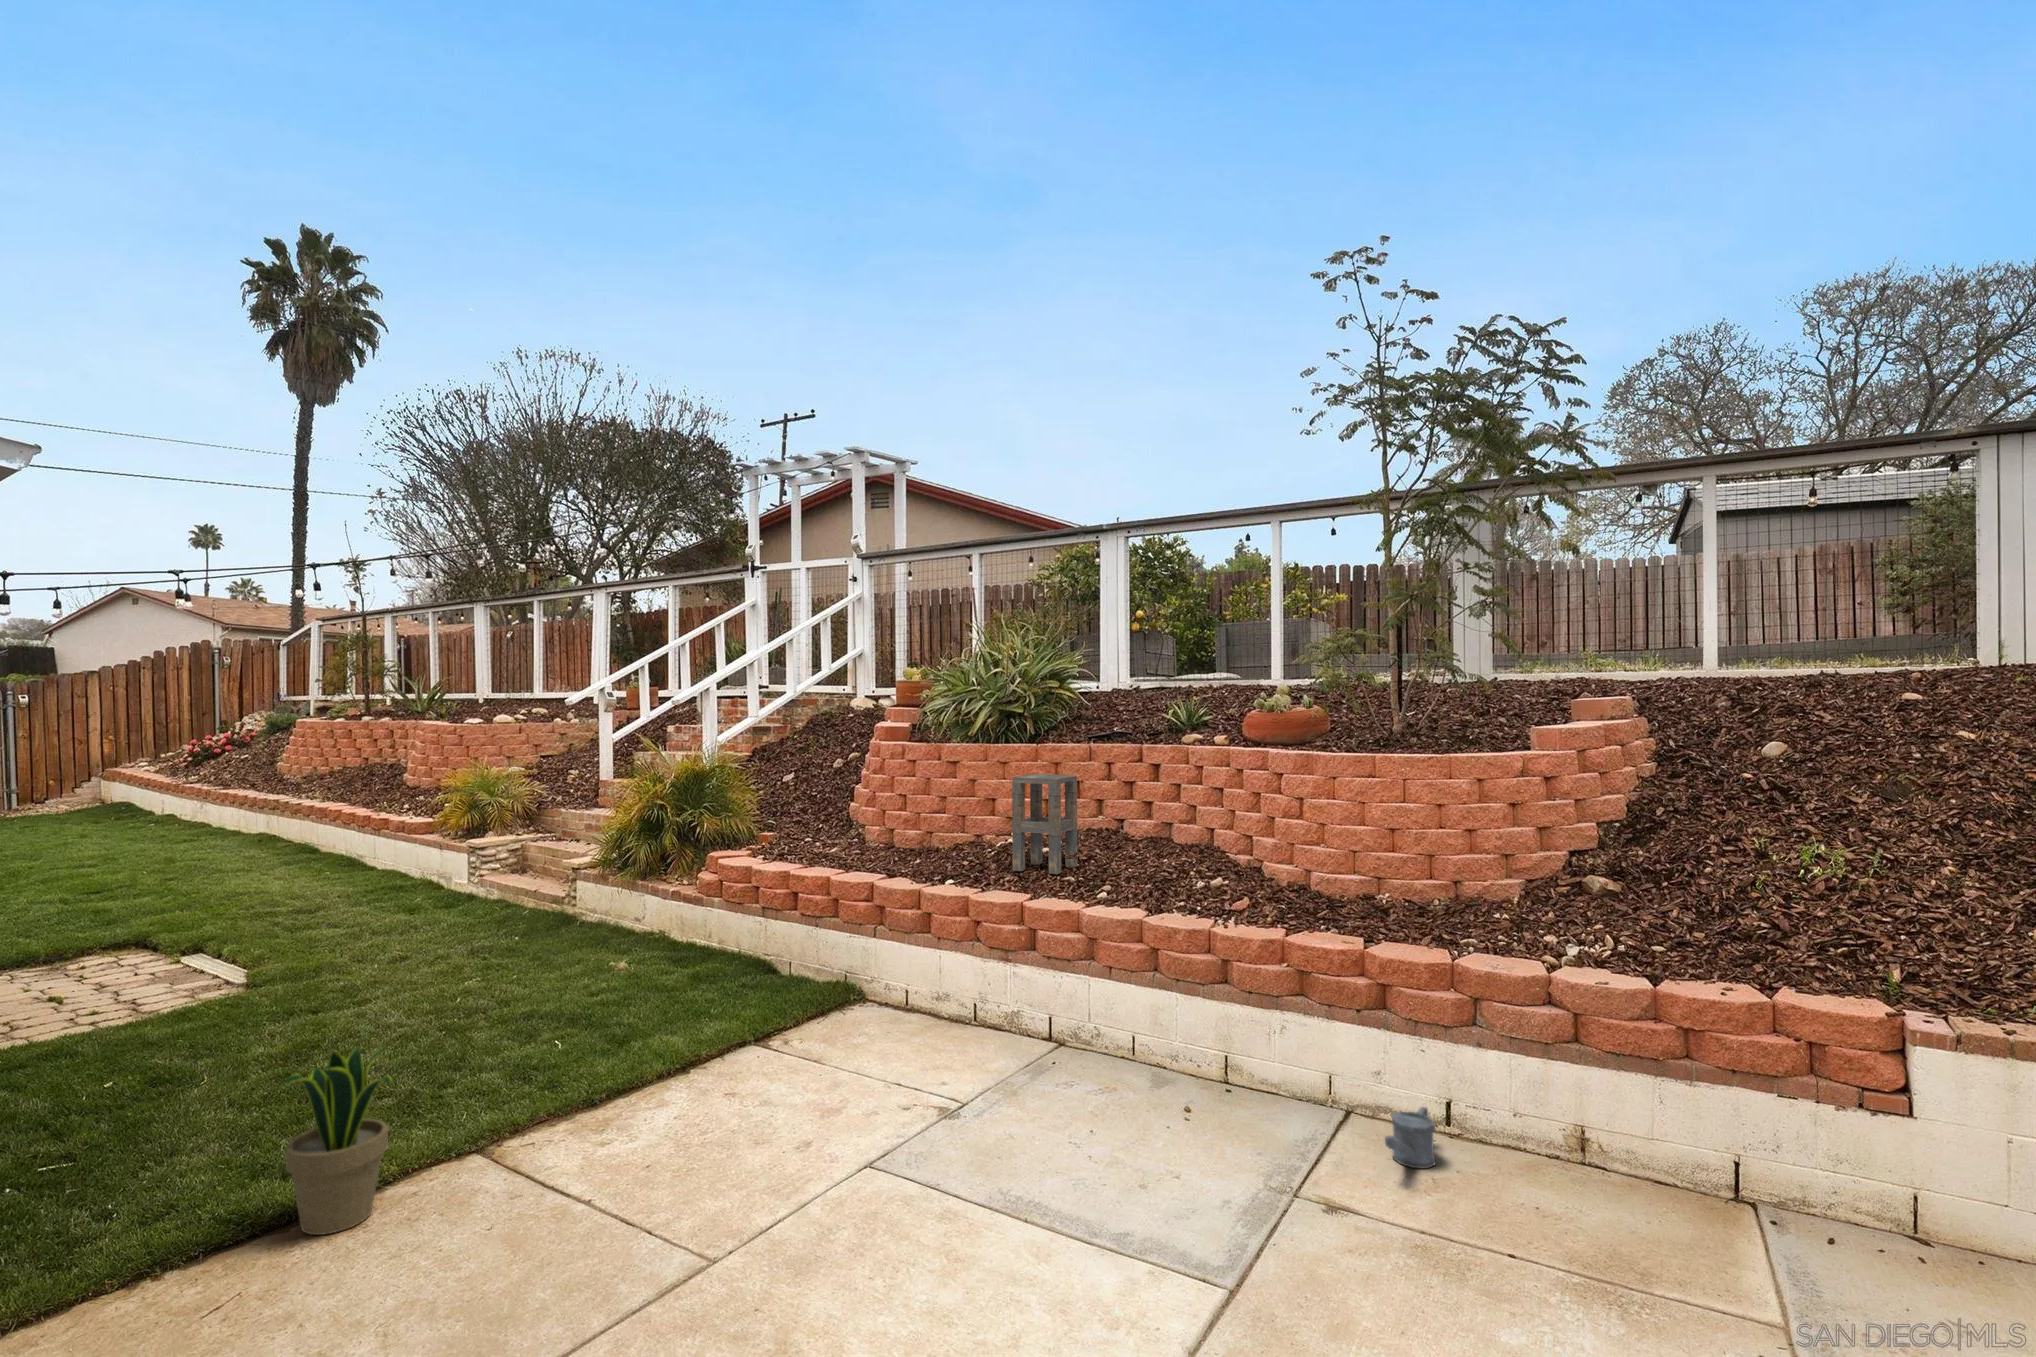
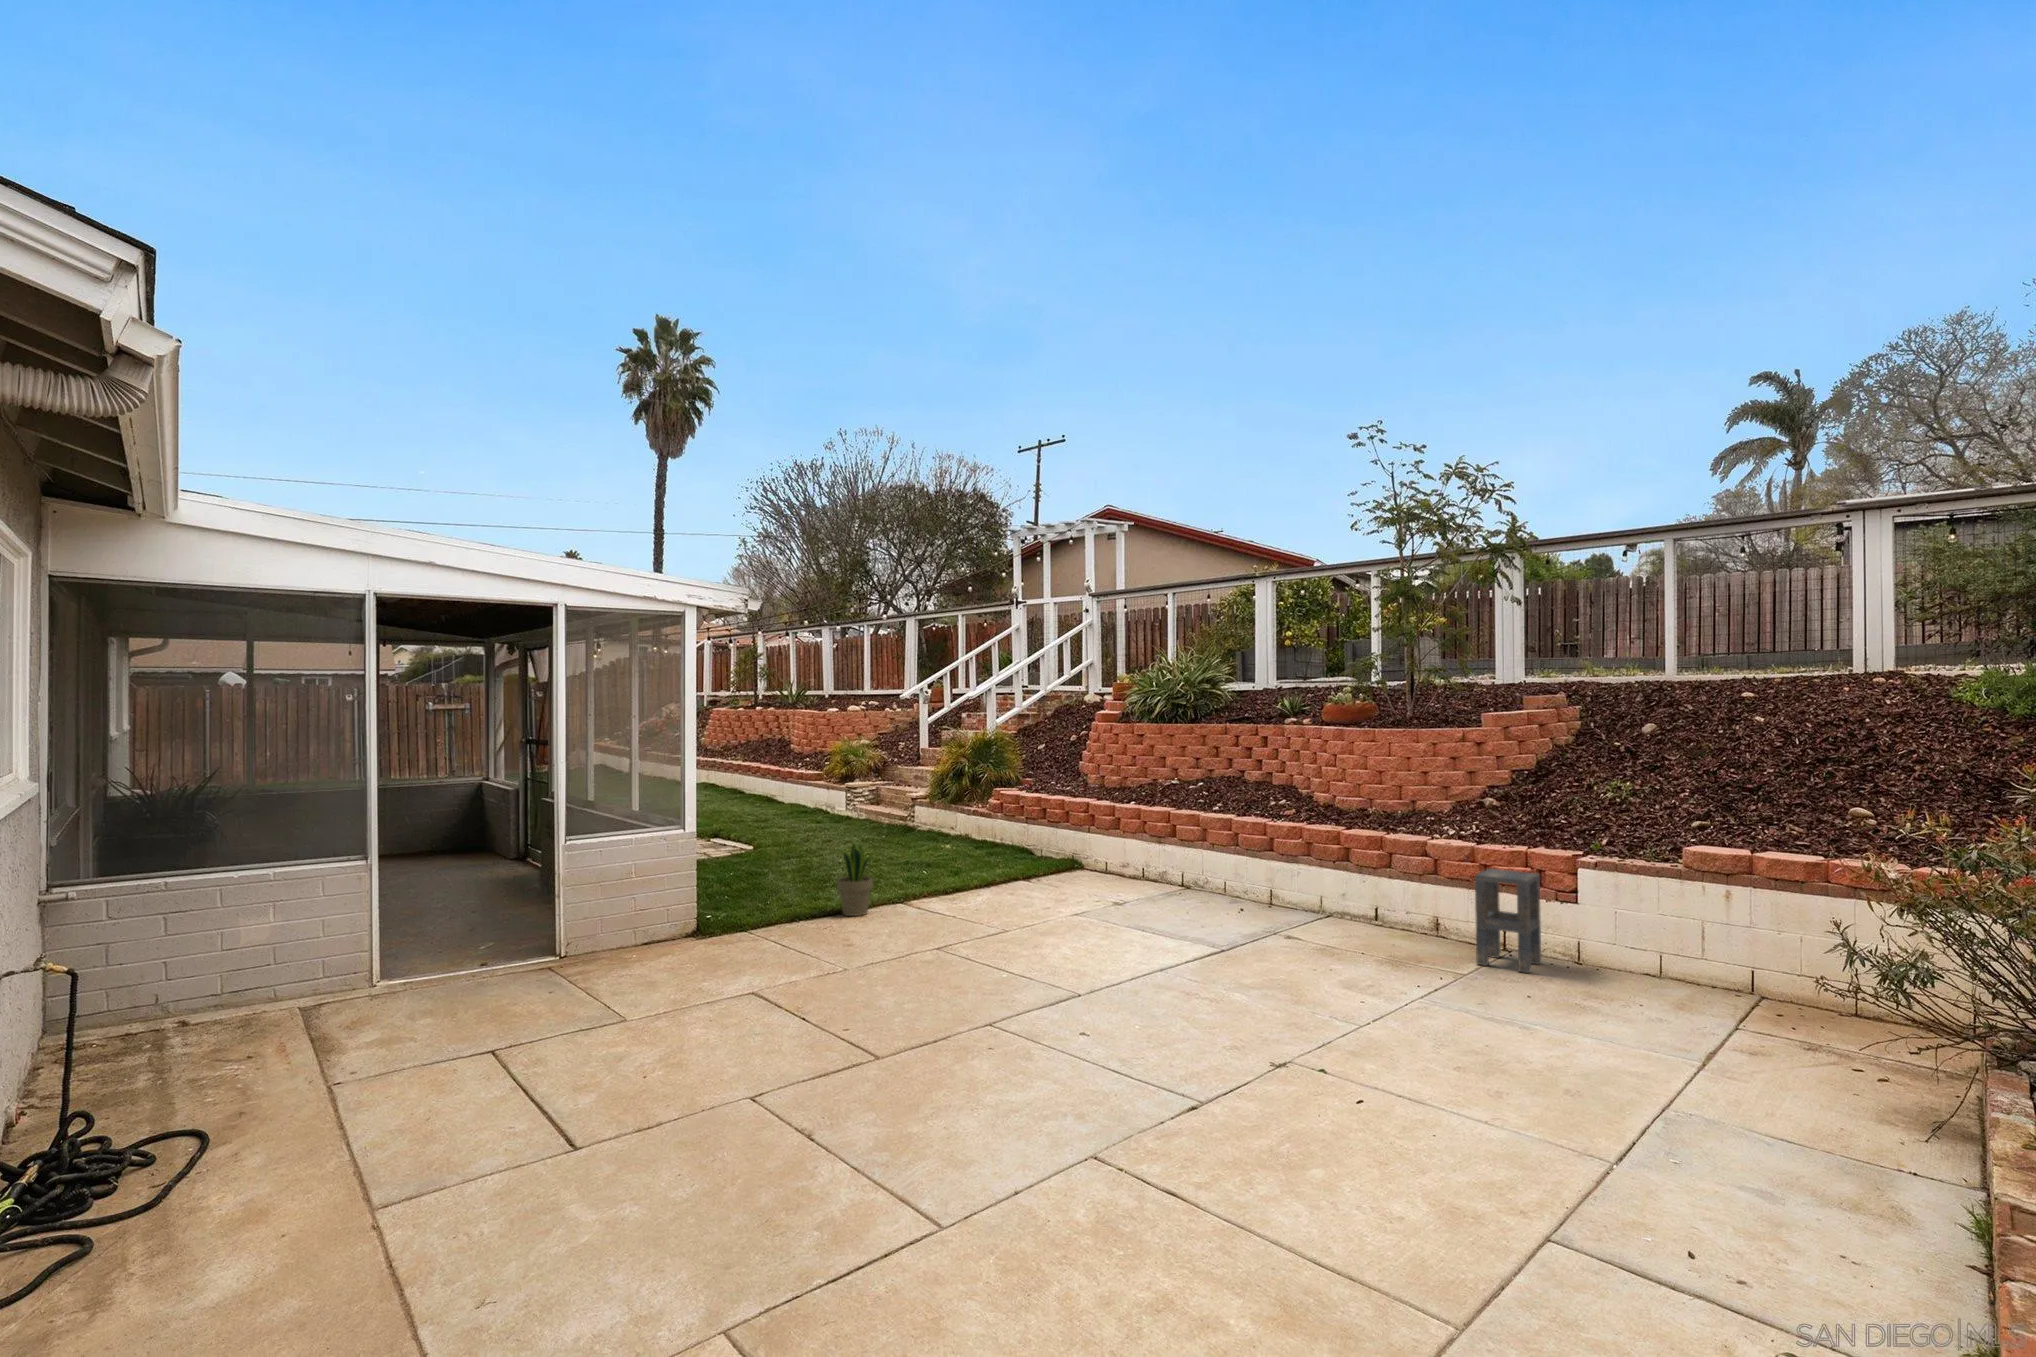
side table: present [1012,774,1078,874] -> present [1475,869,1541,973]
watering can: present [1385,1107,1435,1168] -> none [1320,905,1356,930]

